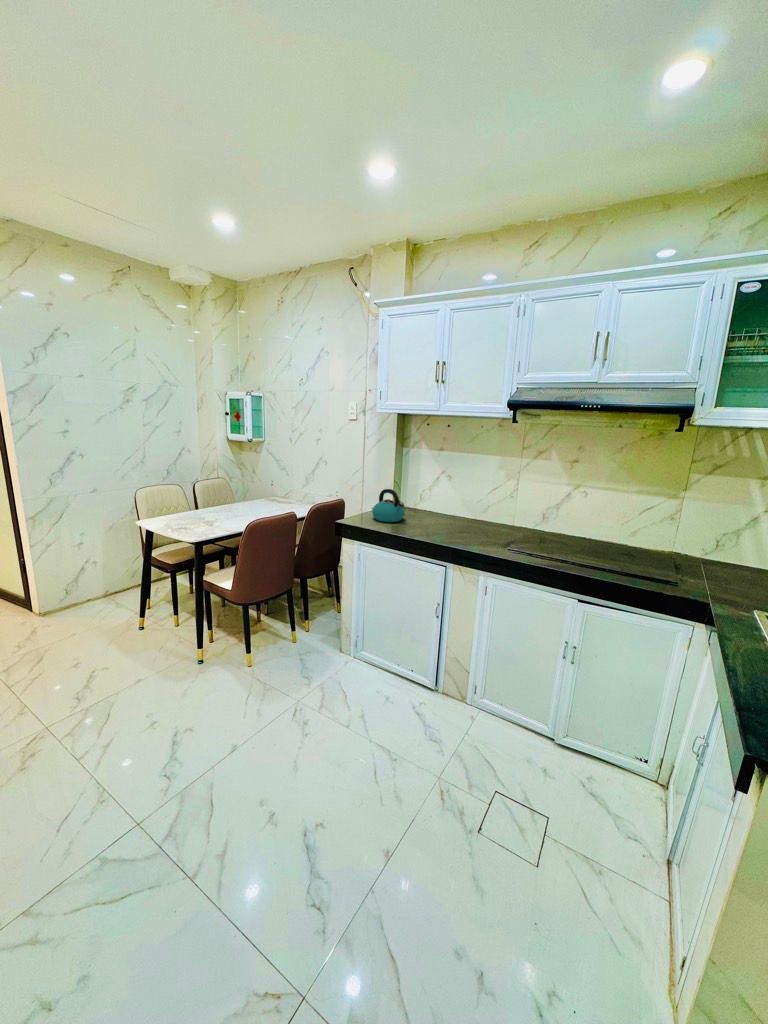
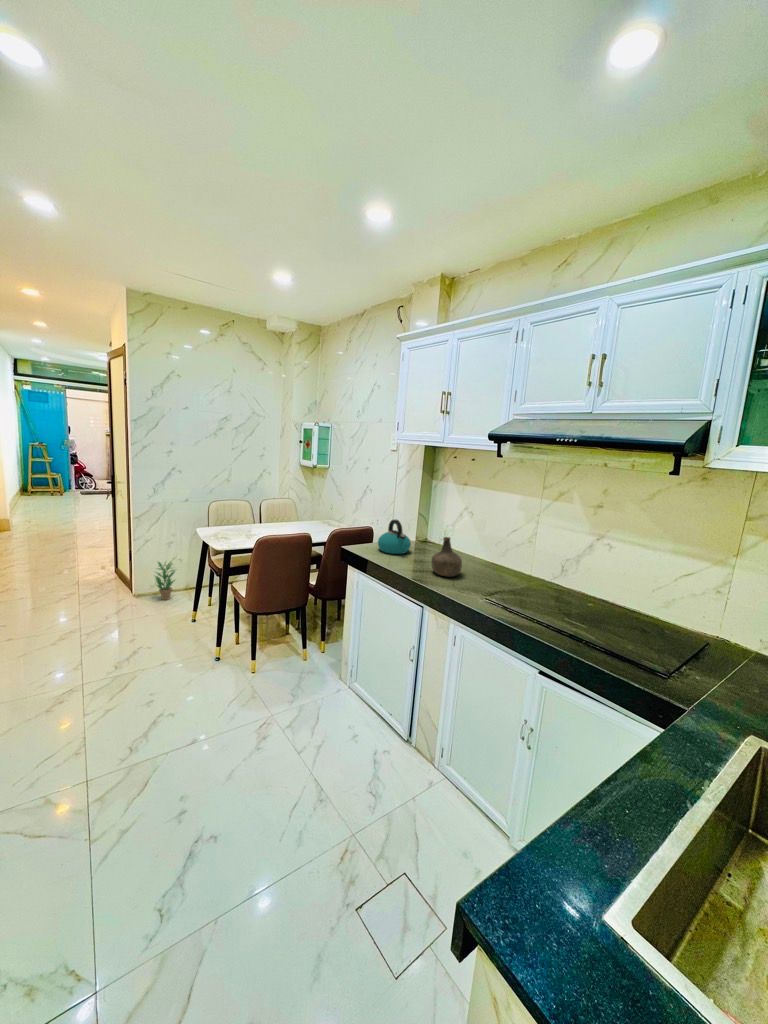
bottle: none [441,500,470,536] -> present [431,537,462,577]
potted plant: none [65,564,99,613] -> present [155,562,175,600]

